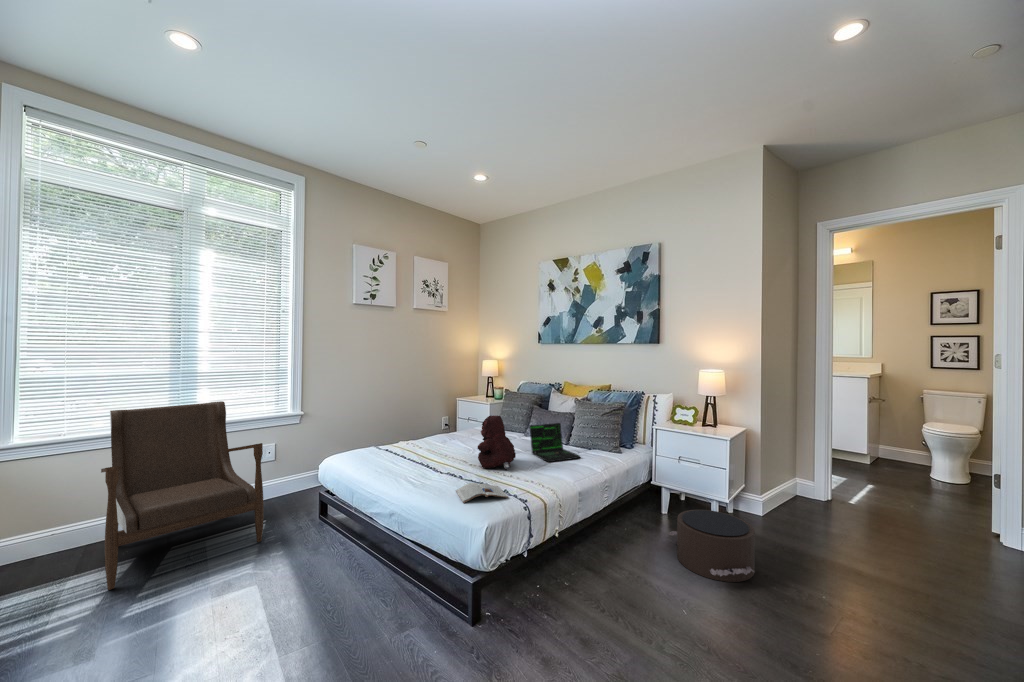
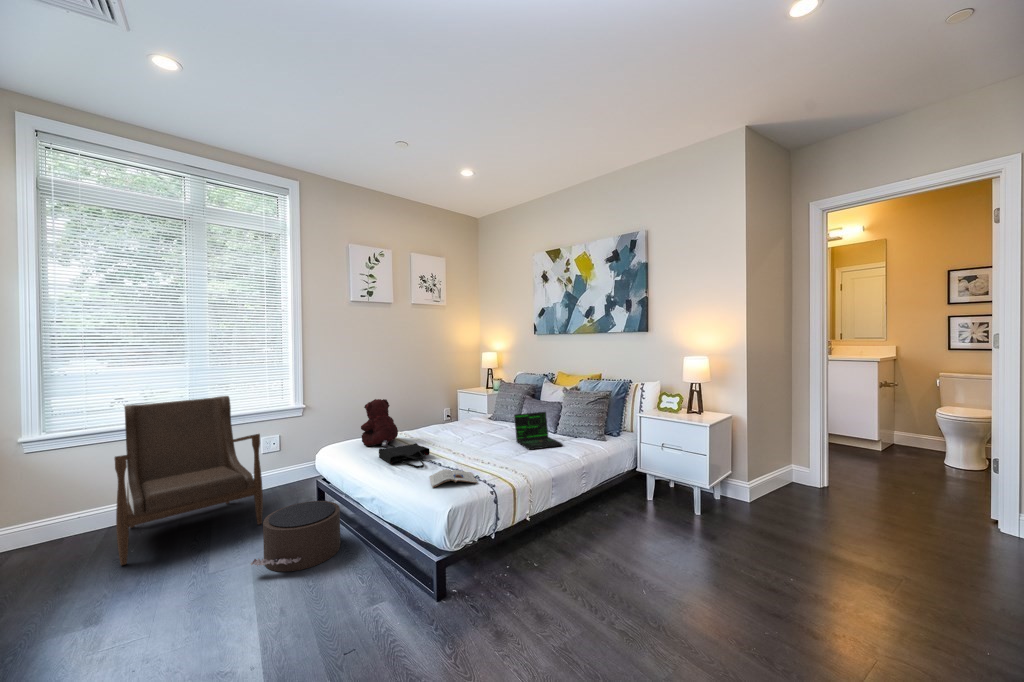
teddy bear: present [478,416,516,470] -> present [361,399,398,447]
tote bag: none [394,455,448,481] -> present [379,443,430,468]
pouf: present [668,510,755,582] -> present [251,501,340,572]

